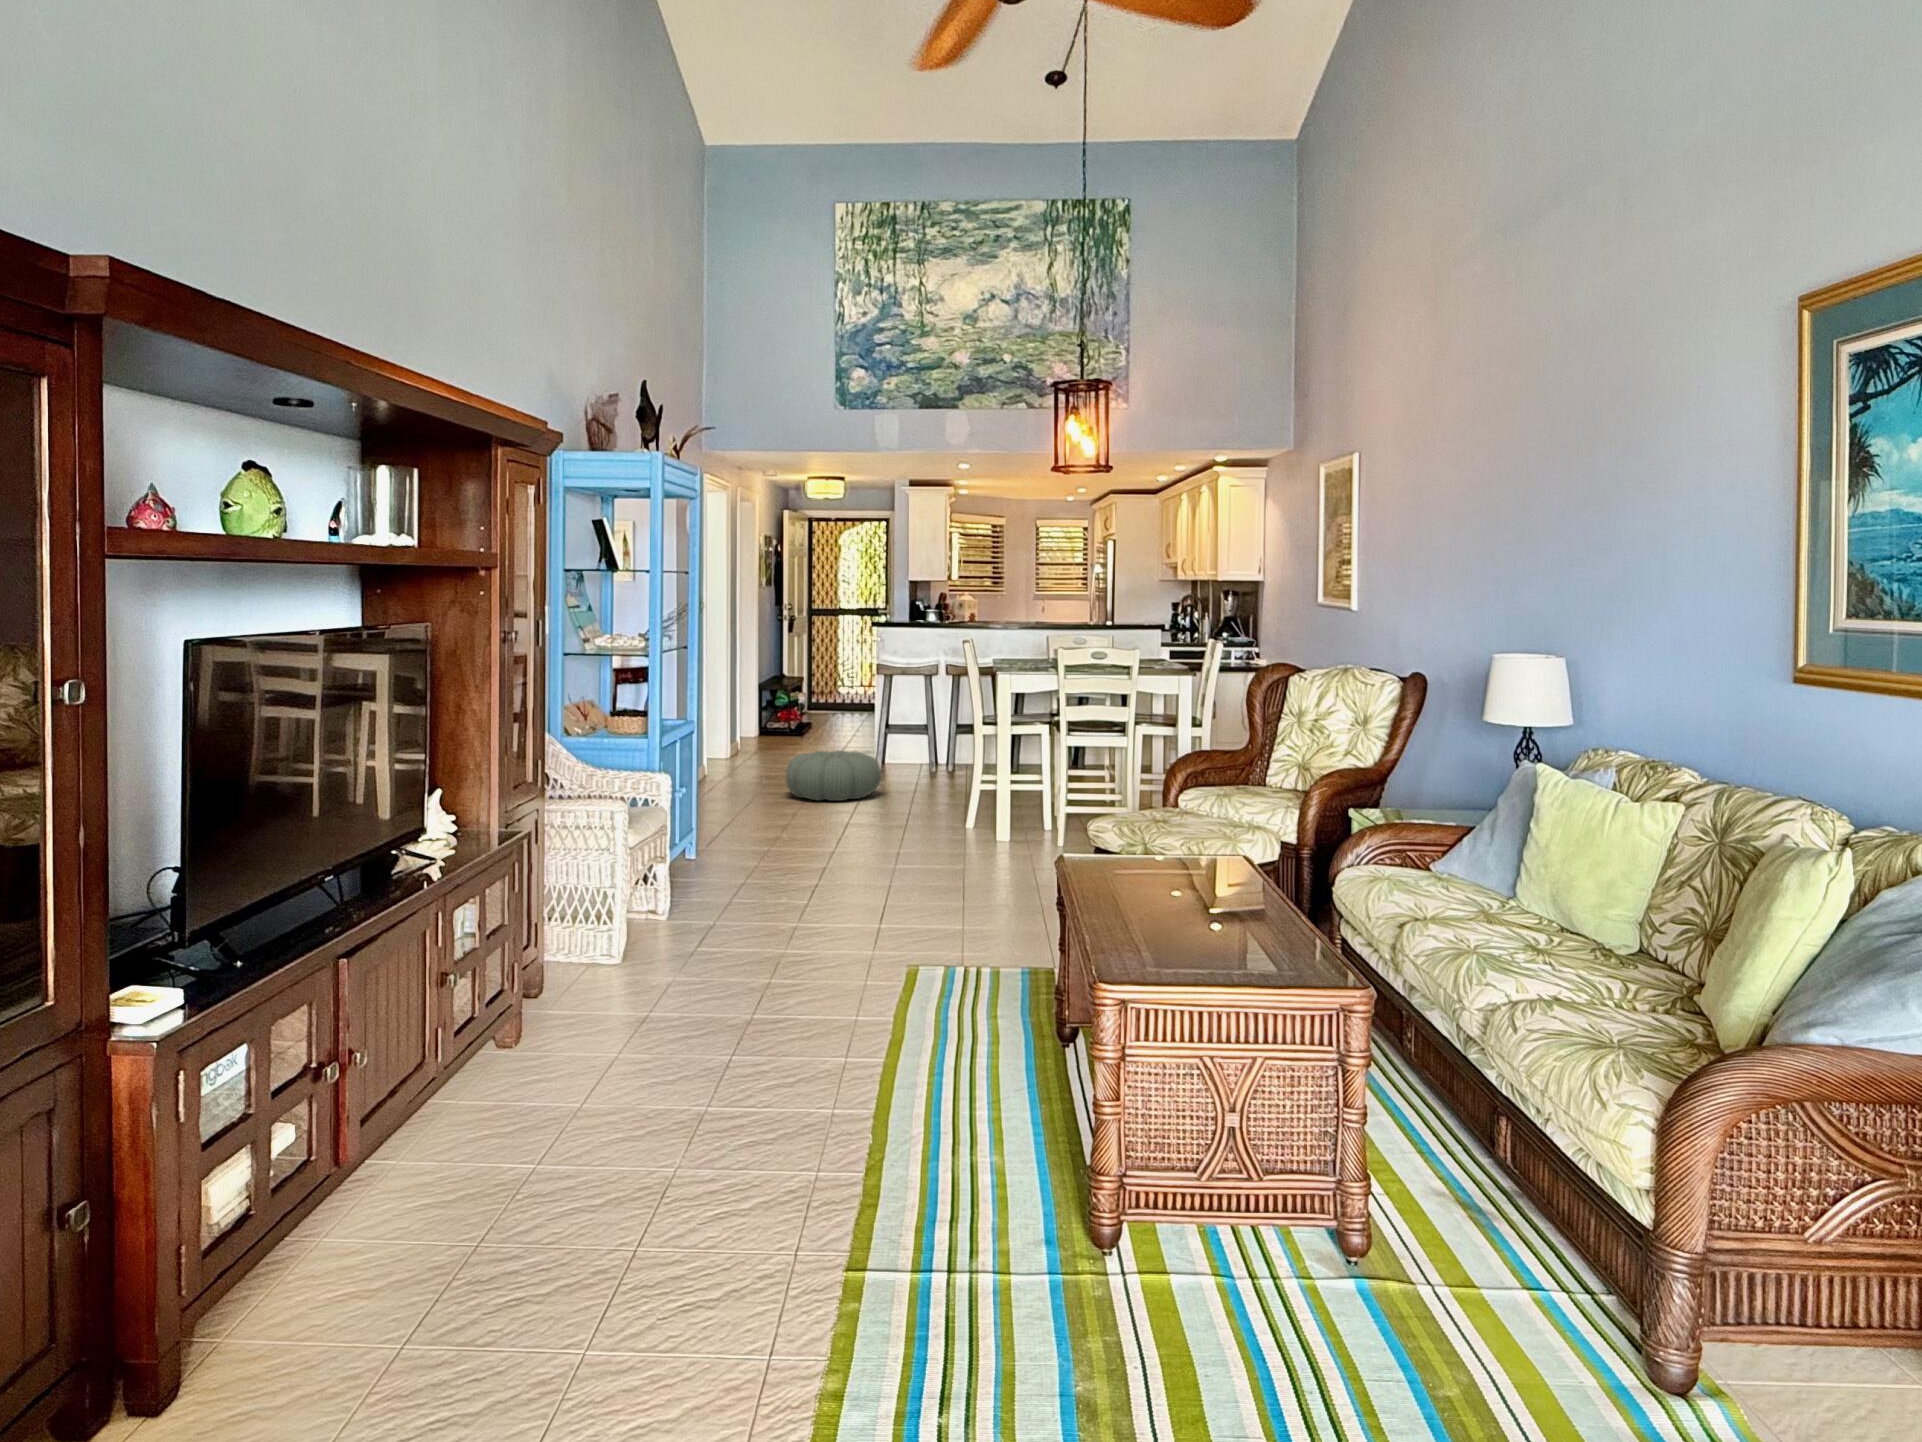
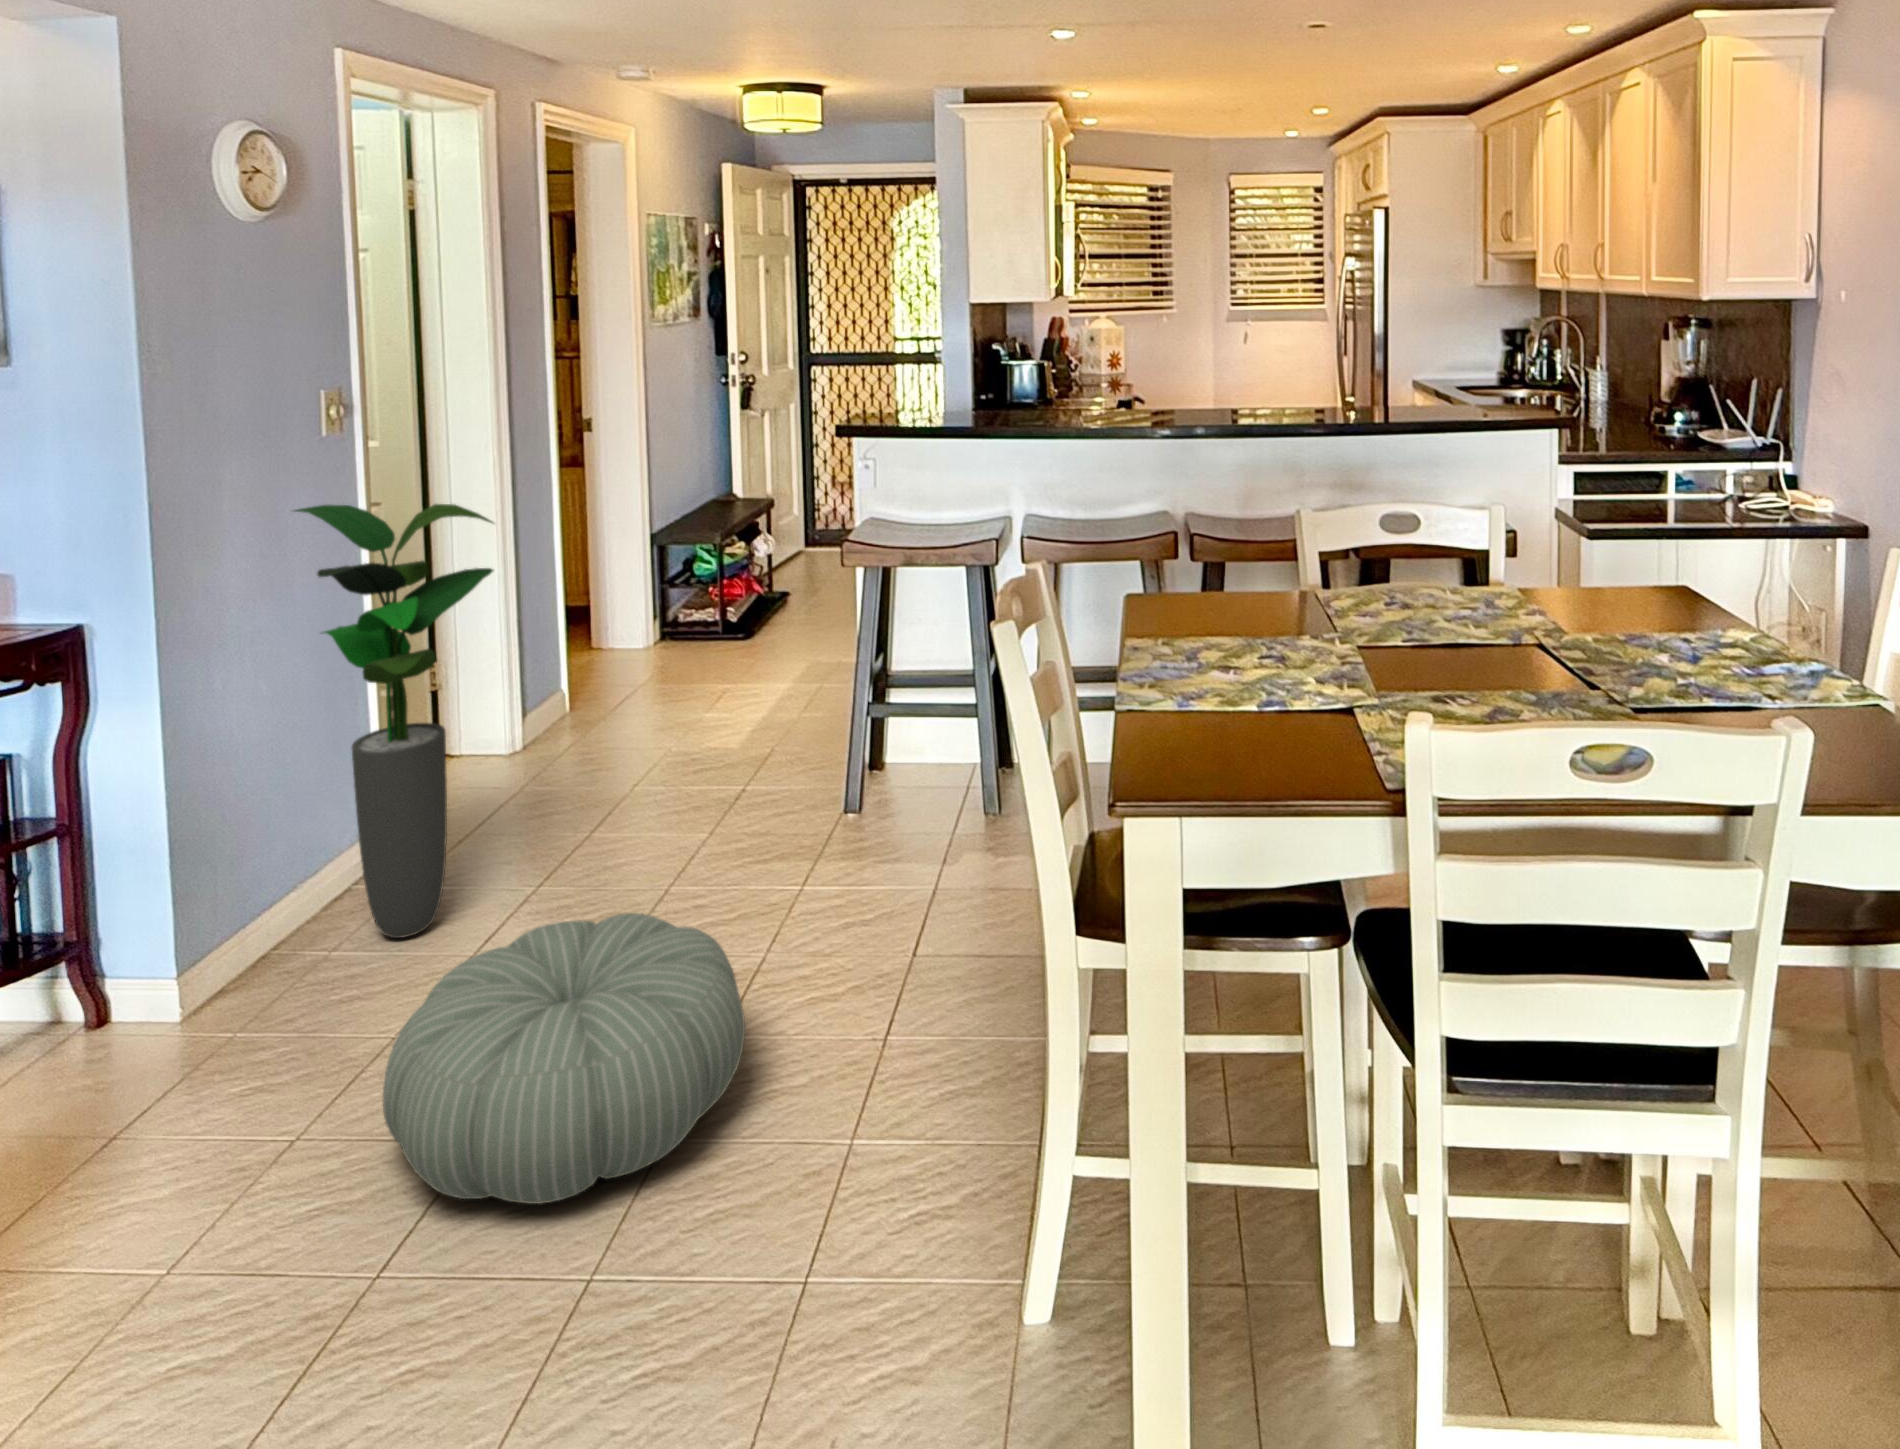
potted plant: none [707,634,774,780] -> present [295,504,493,938]

